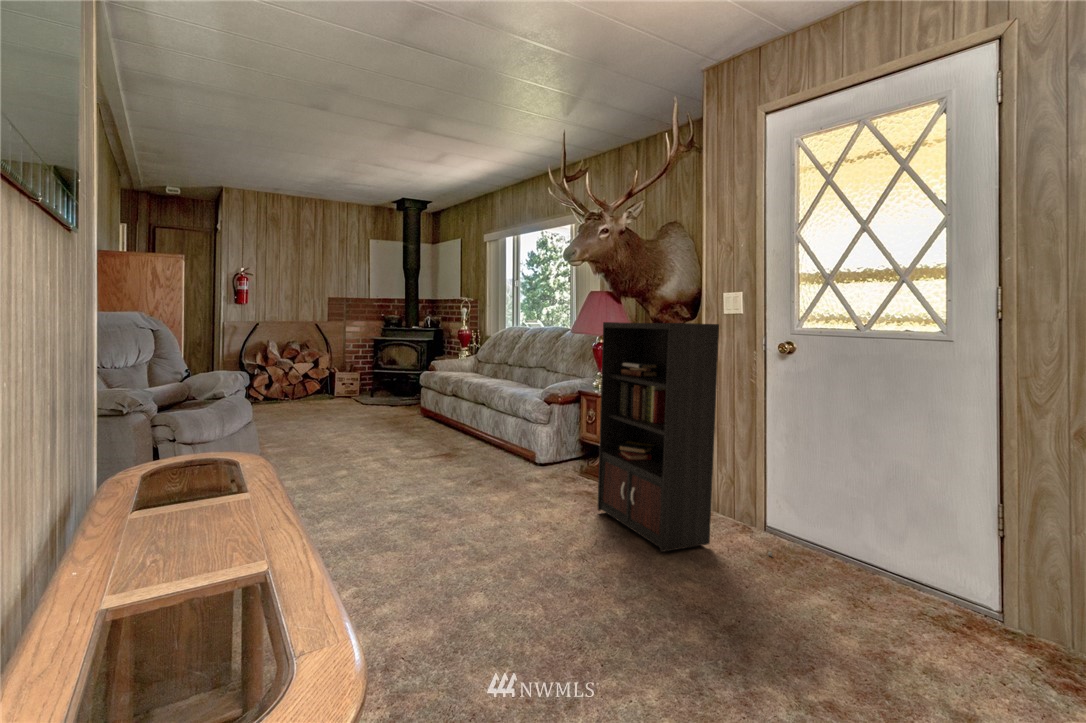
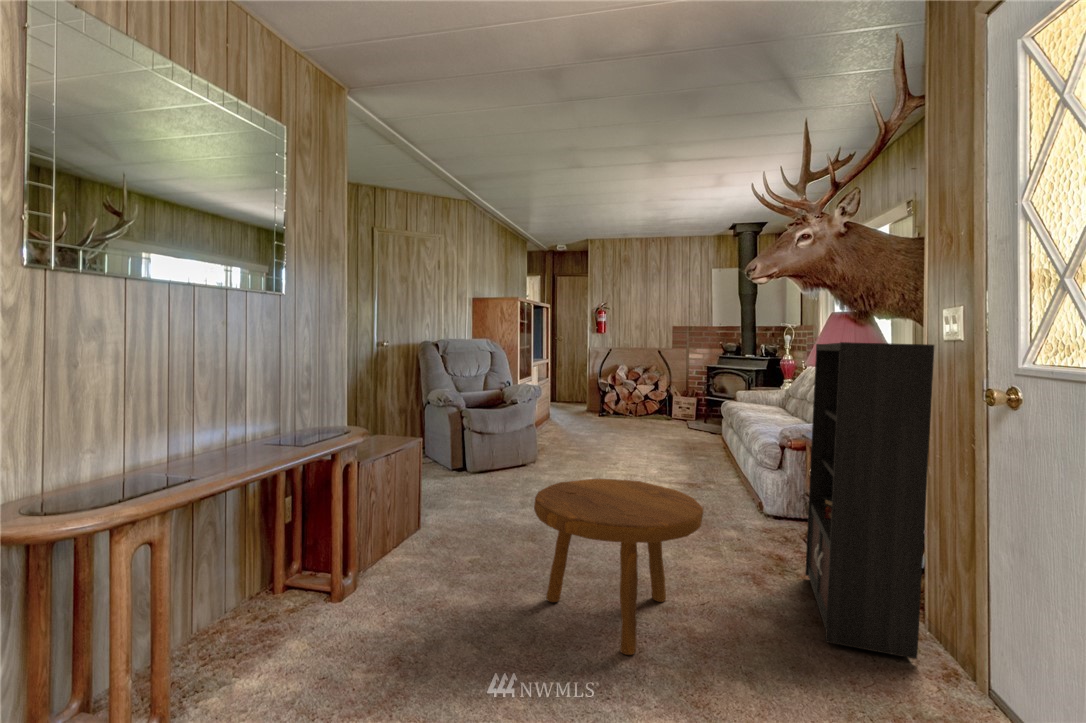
footstool: none [433,458,594,615] -> present [534,479,703,655]

